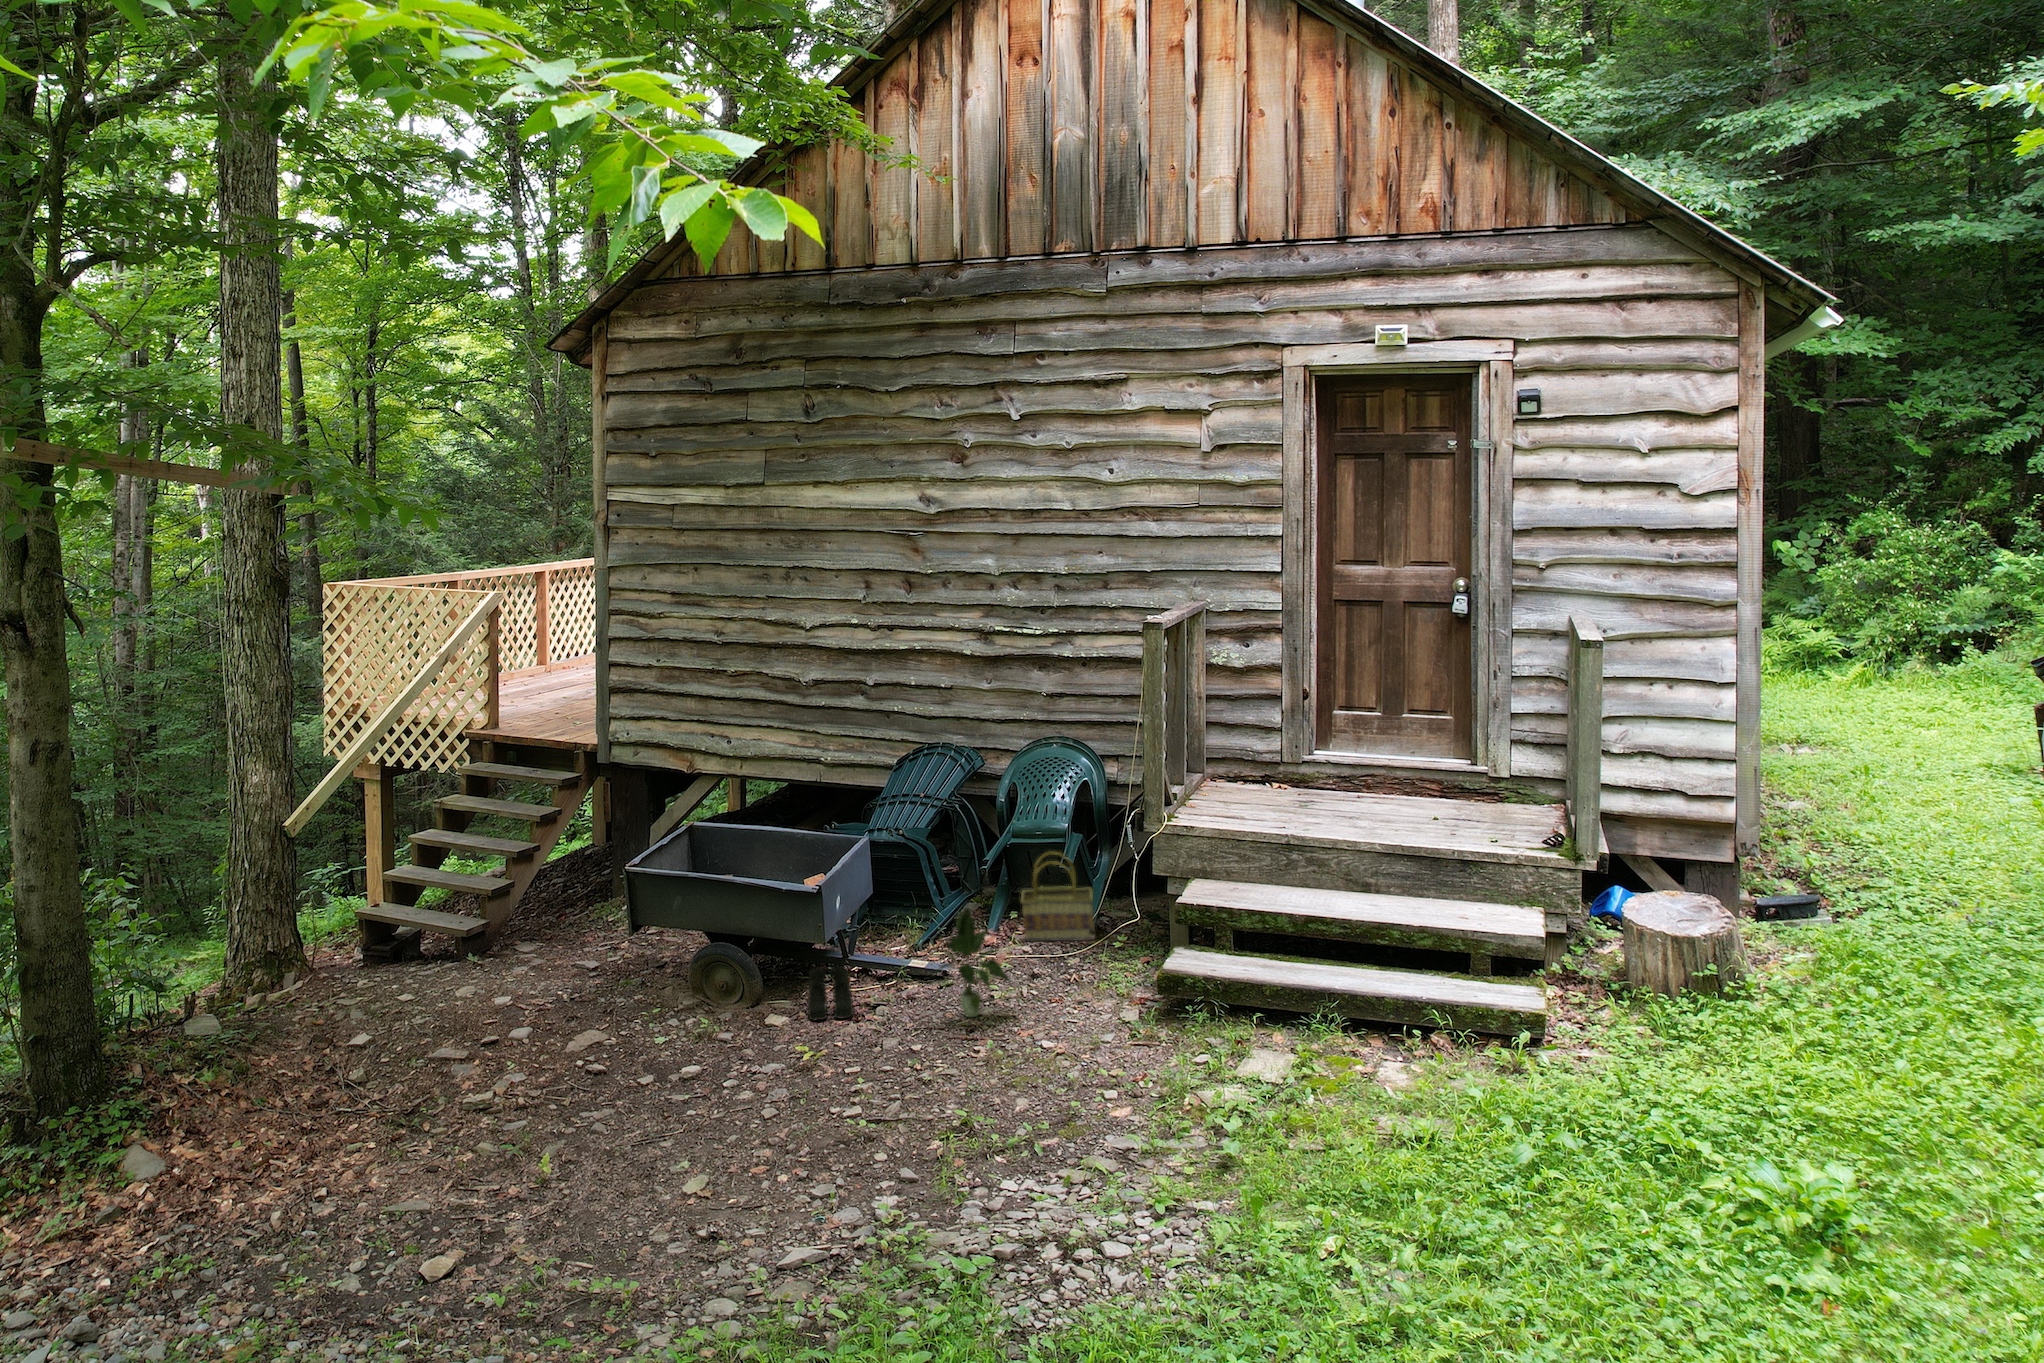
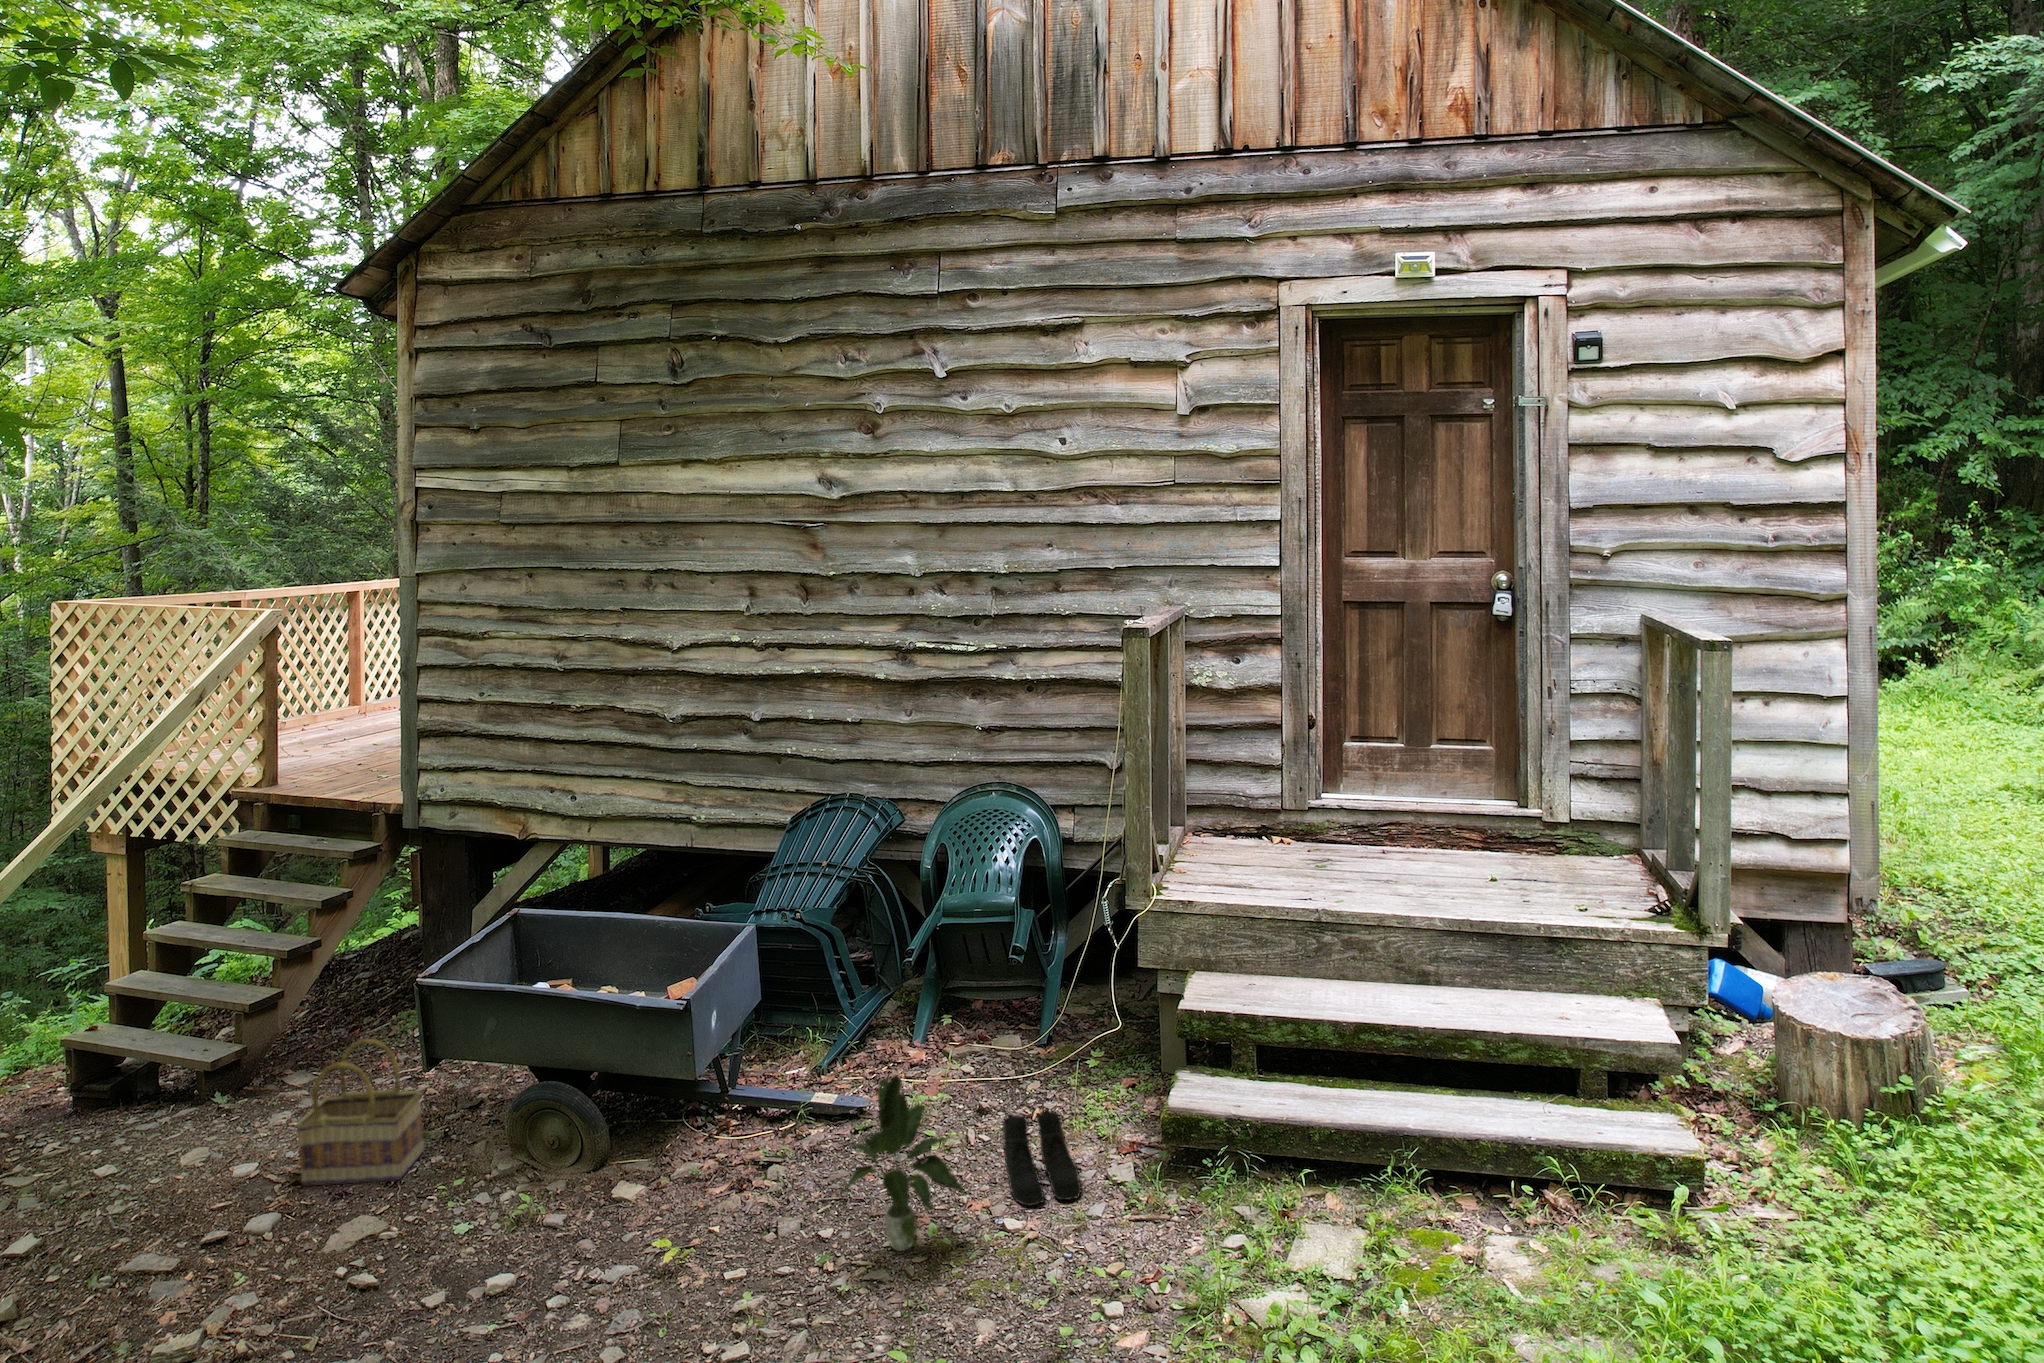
basket: present [1021,852,1095,941] -> present [295,1039,424,1186]
boots: present [807,966,854,1020] -> present [1003,1109,1081,1206]

